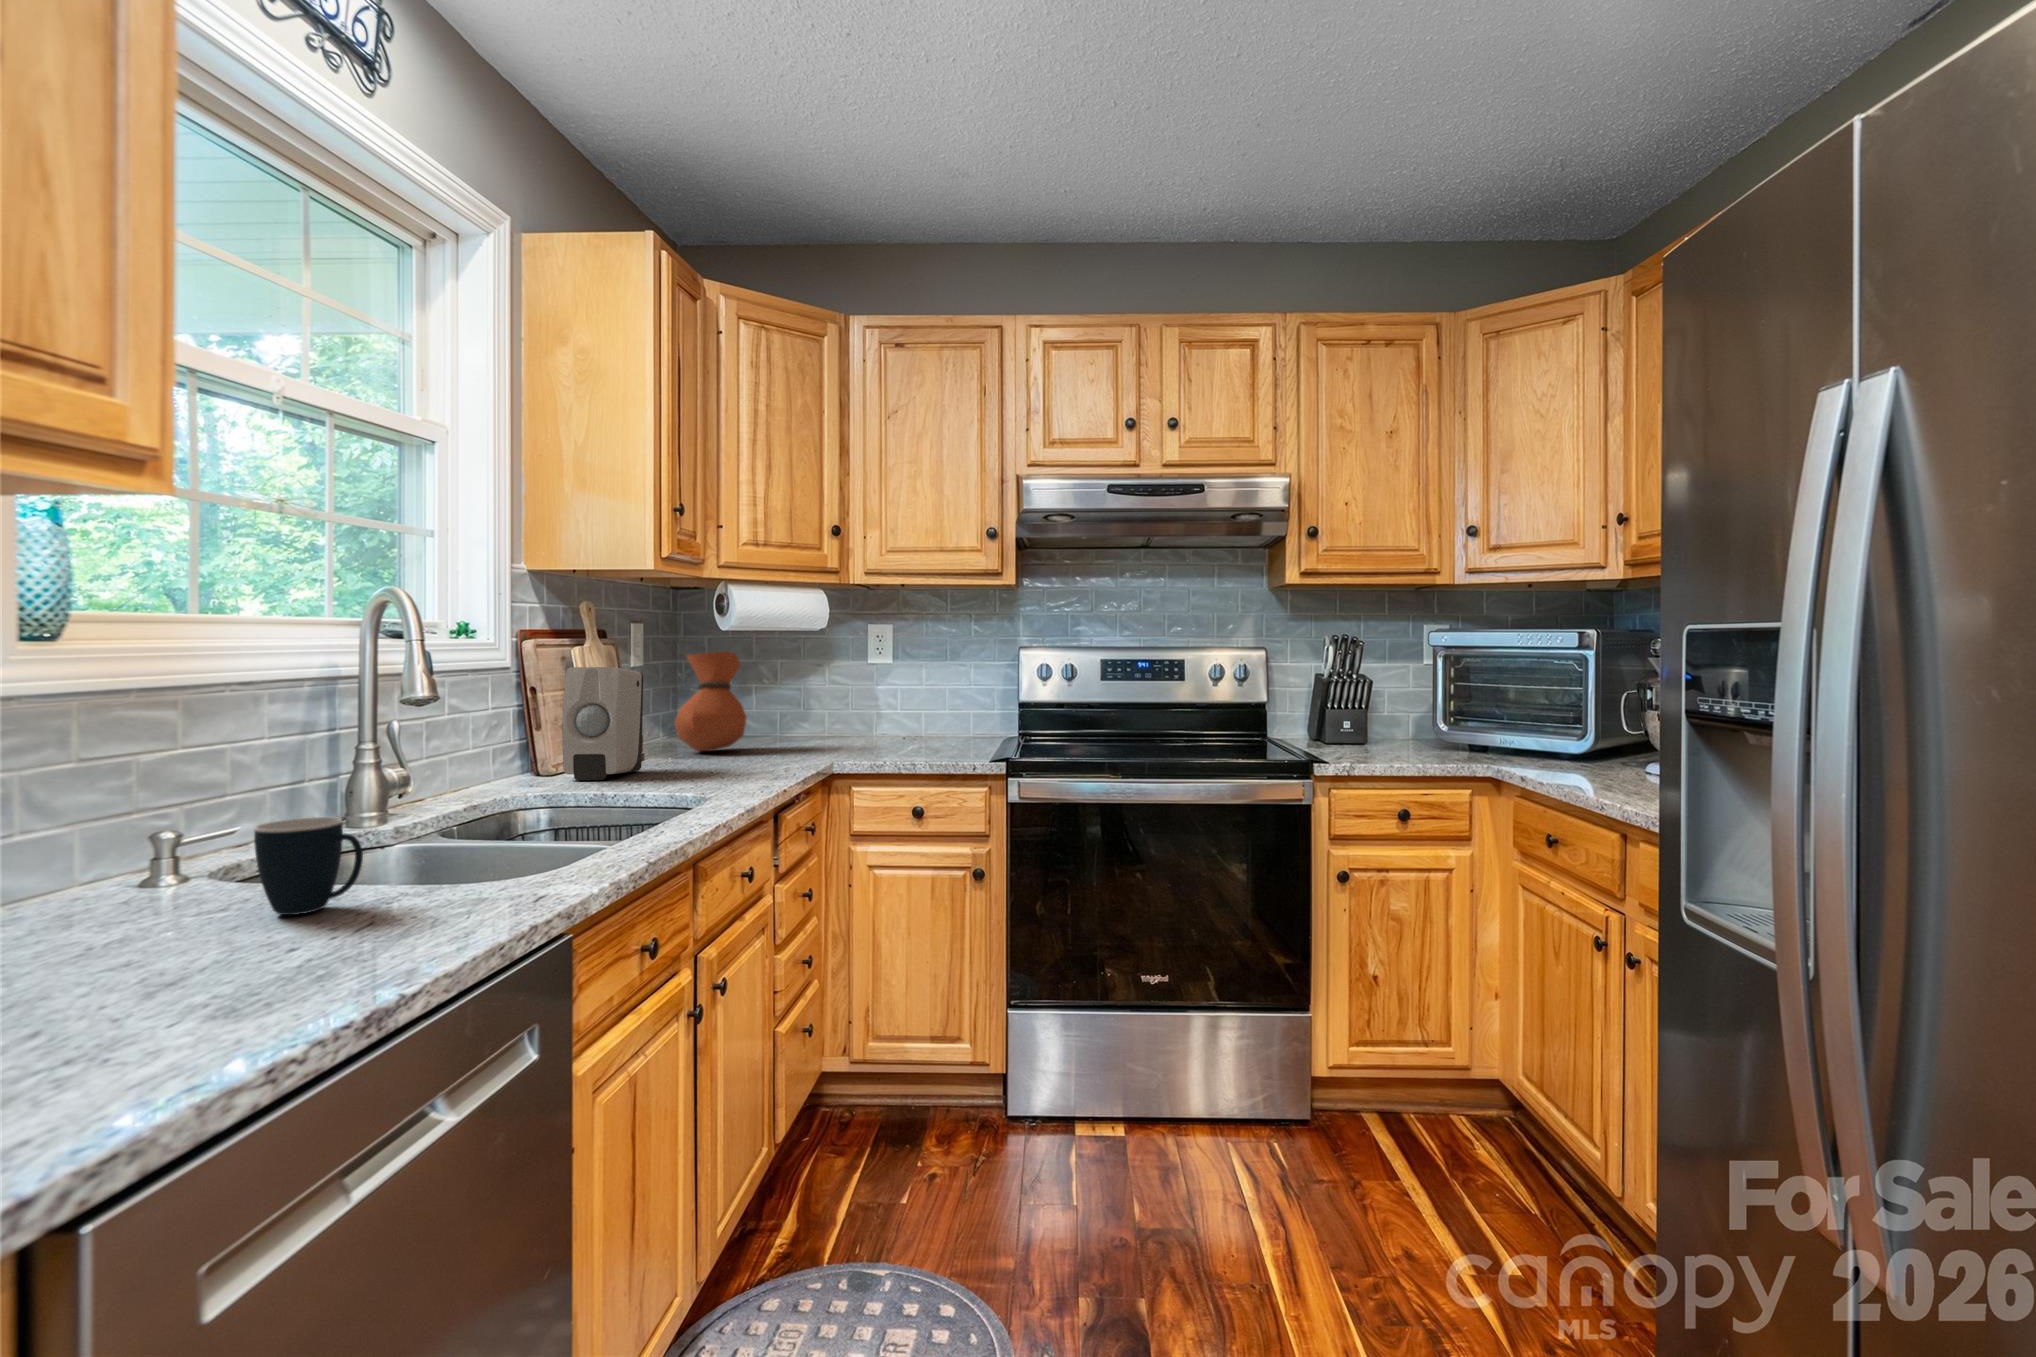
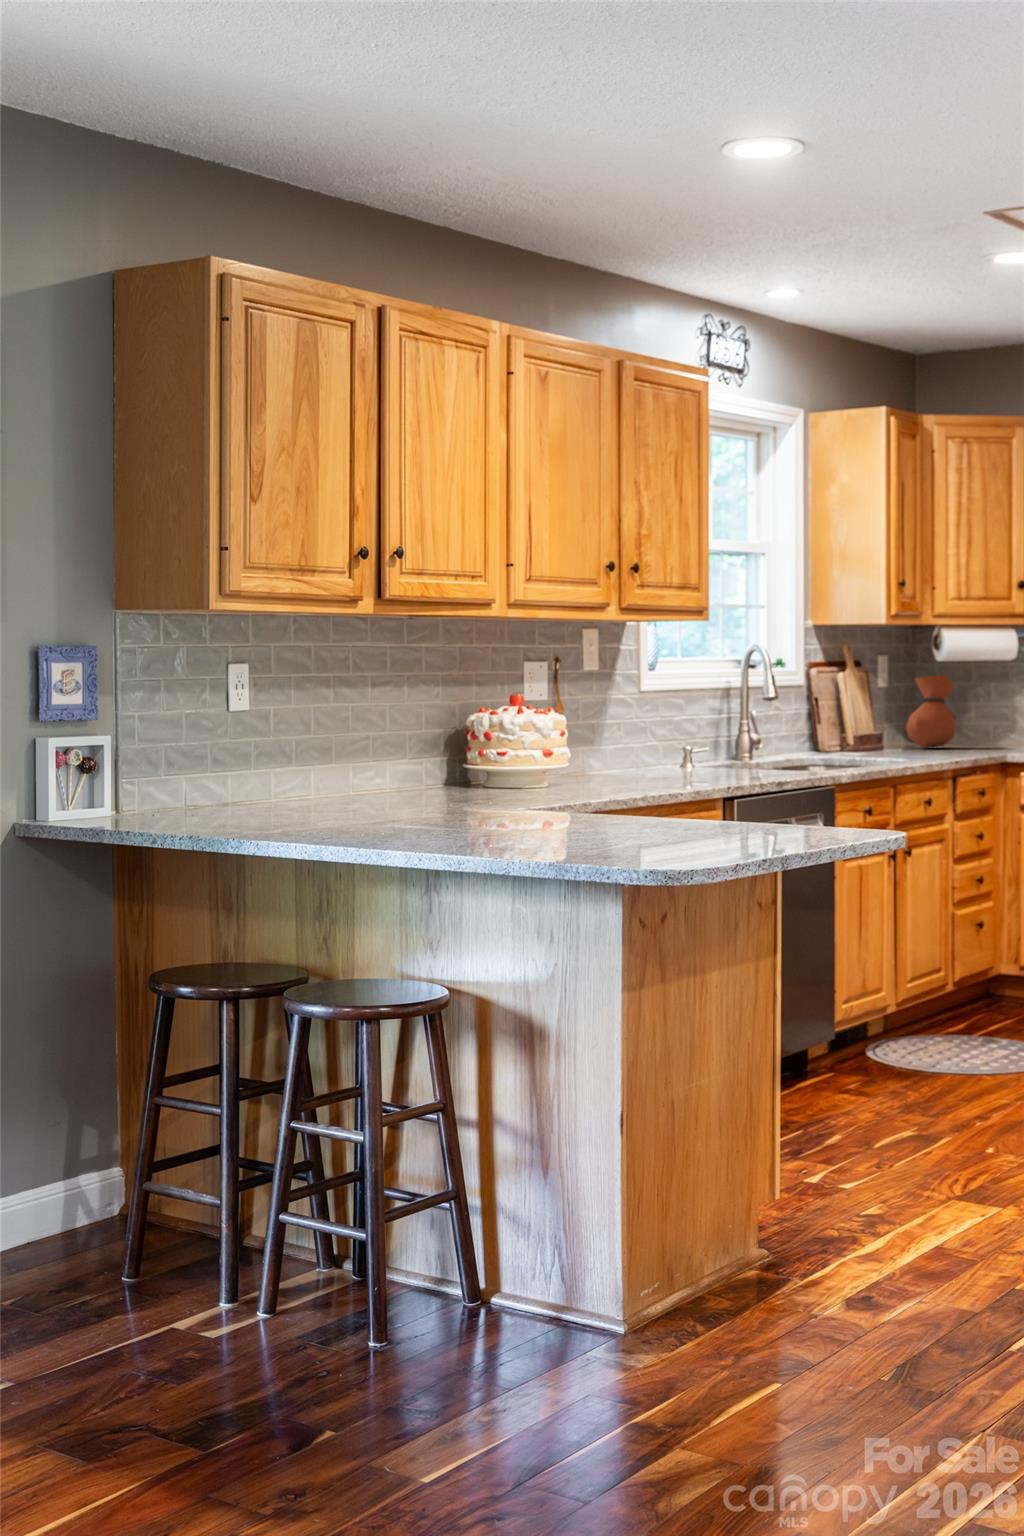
soap dispenser: present [562,667,643,780] -> none [832,685,880,754]
mug: present [254,817,363,915] -> none [727,737,759,769]

